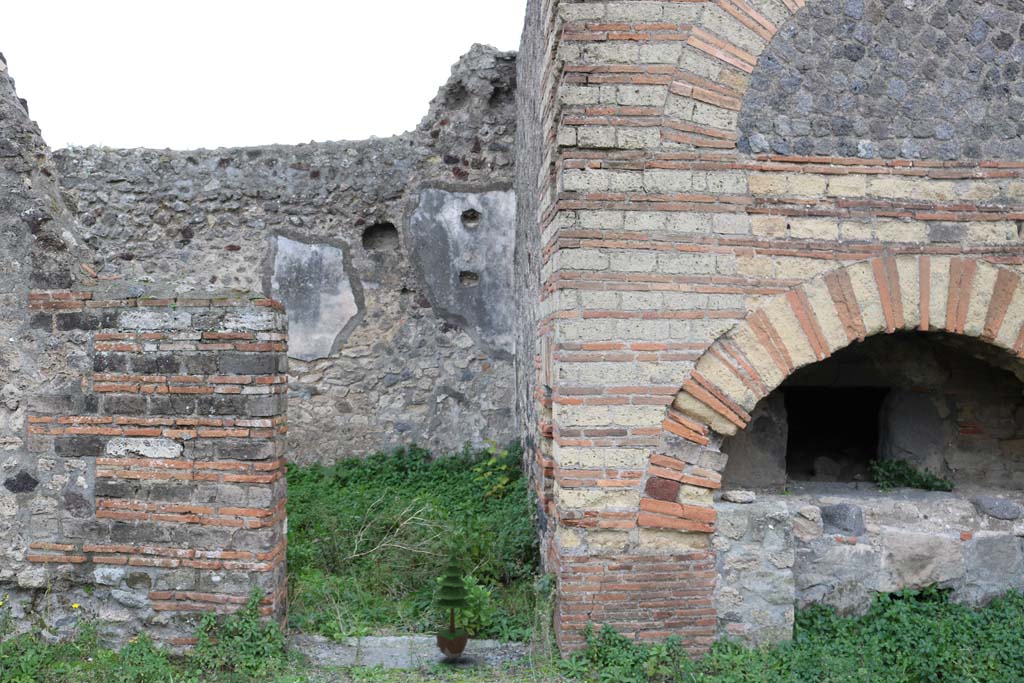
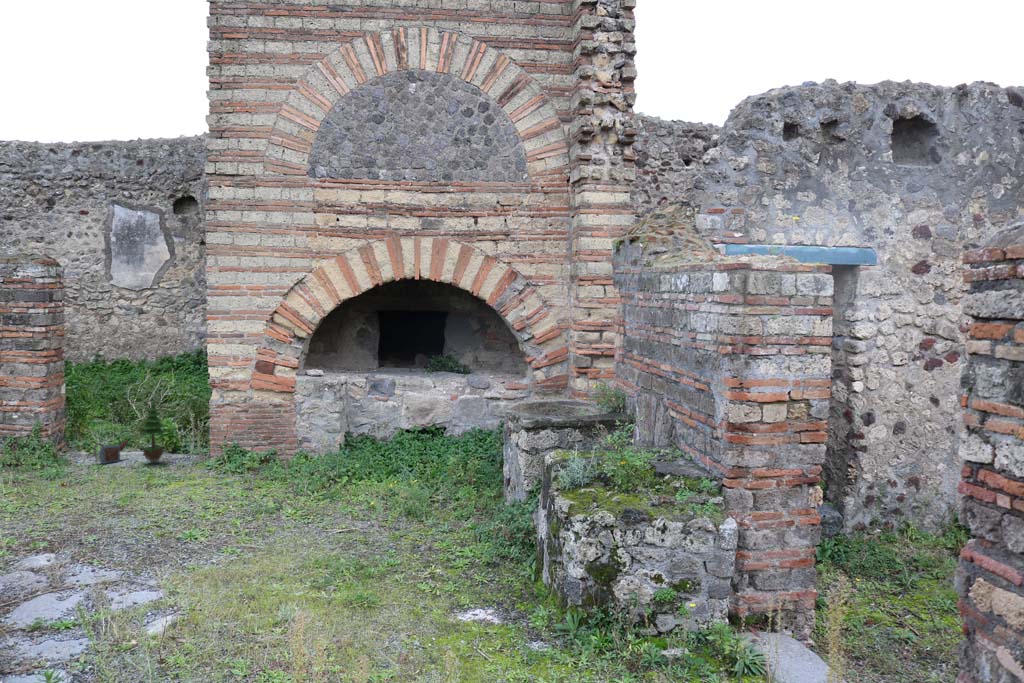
watering can: none [353,615,403,660] -> present [93,440,129,464]

